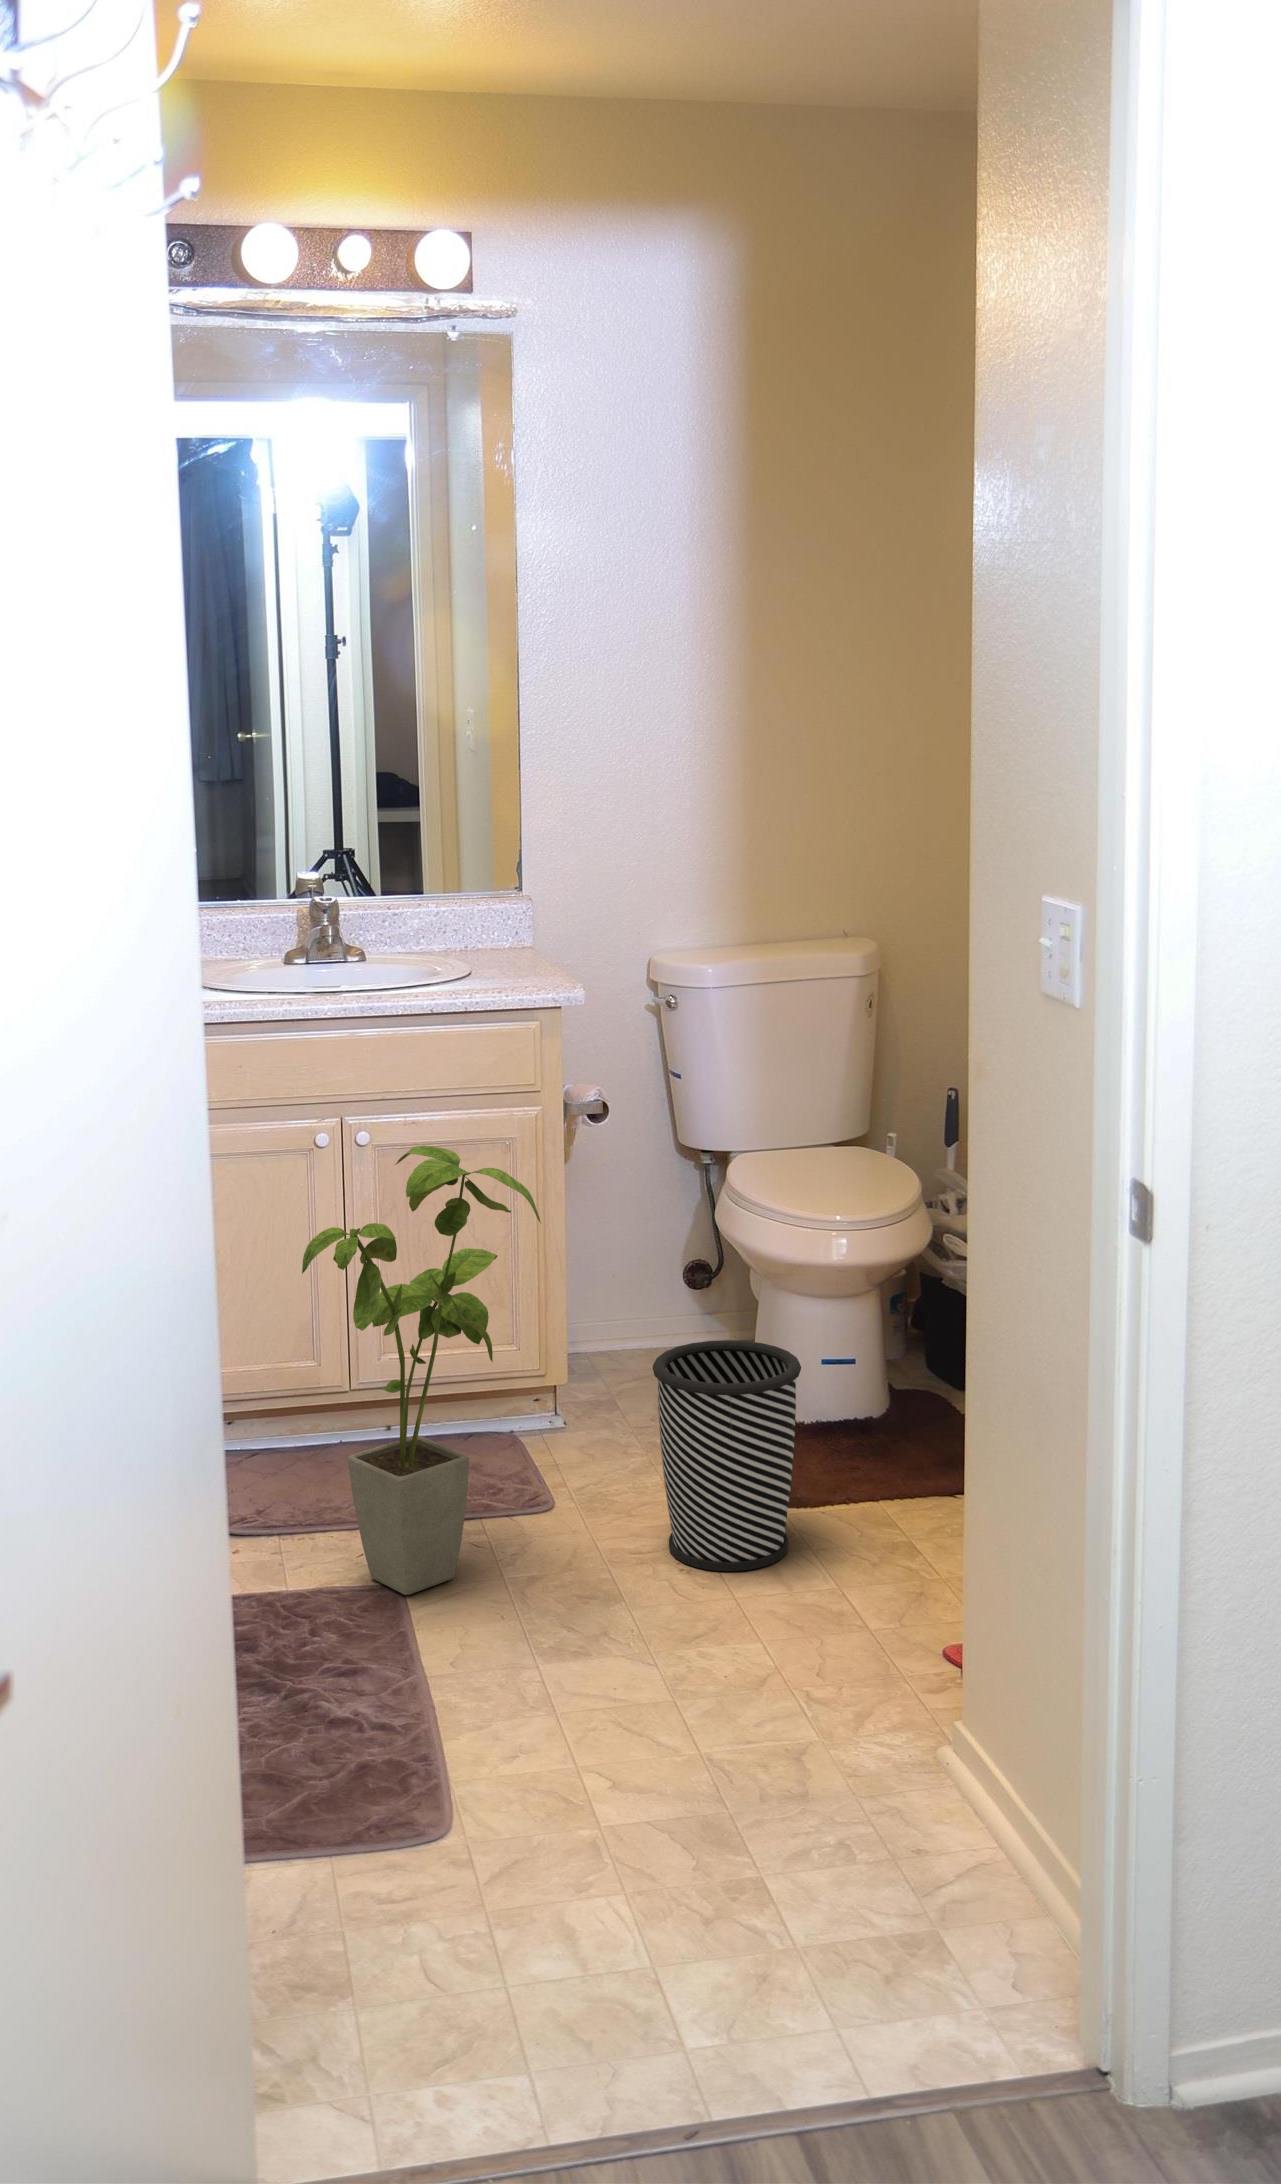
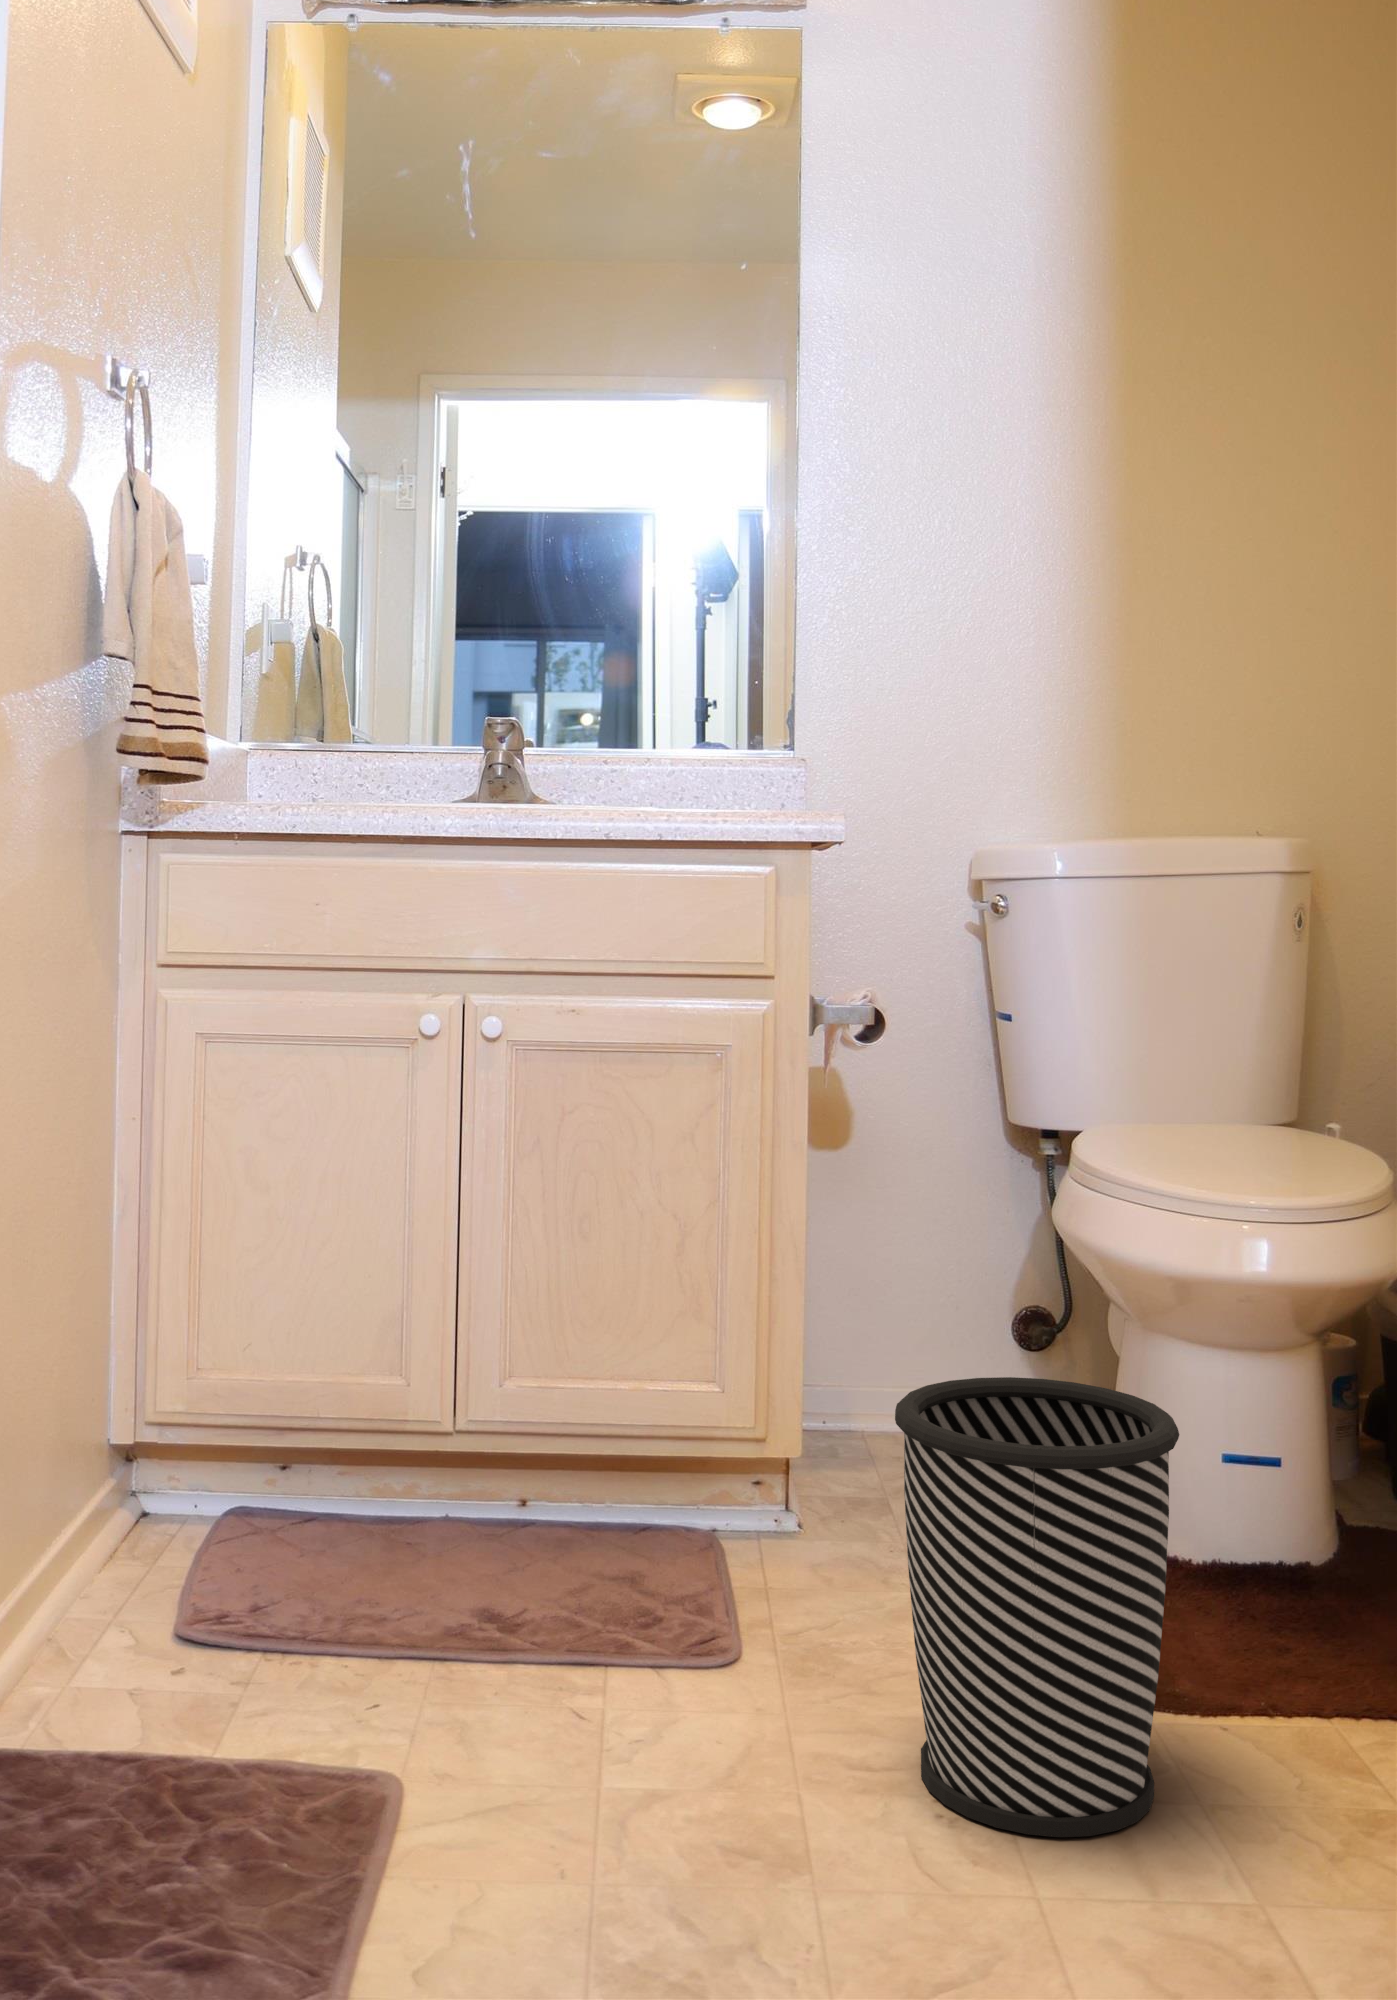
house plant: present [302,1146,541,1595] -> none [265,958,674,1797]

